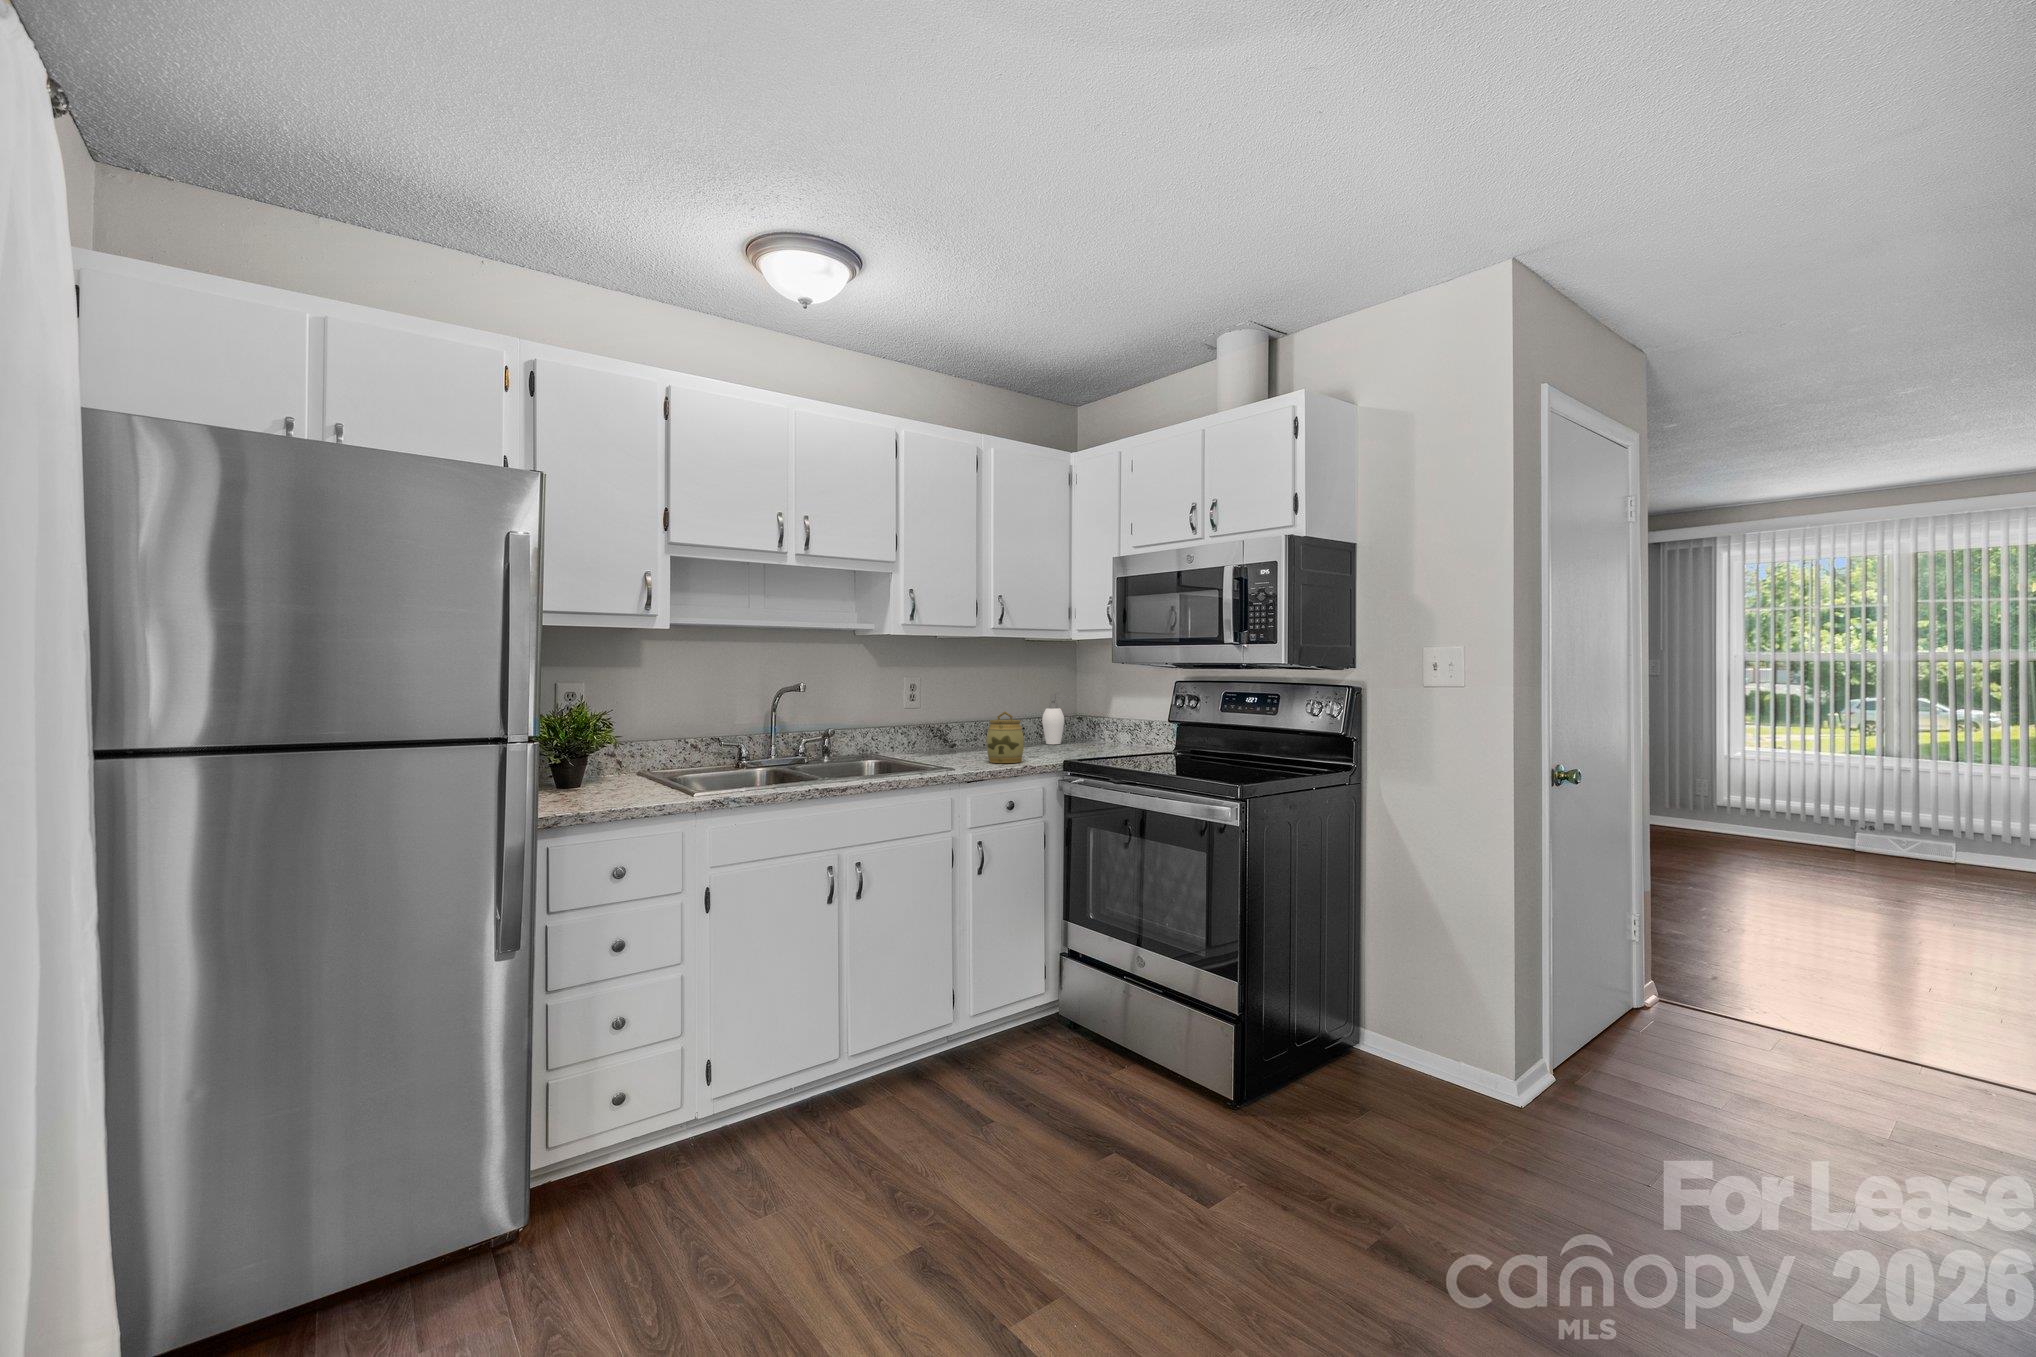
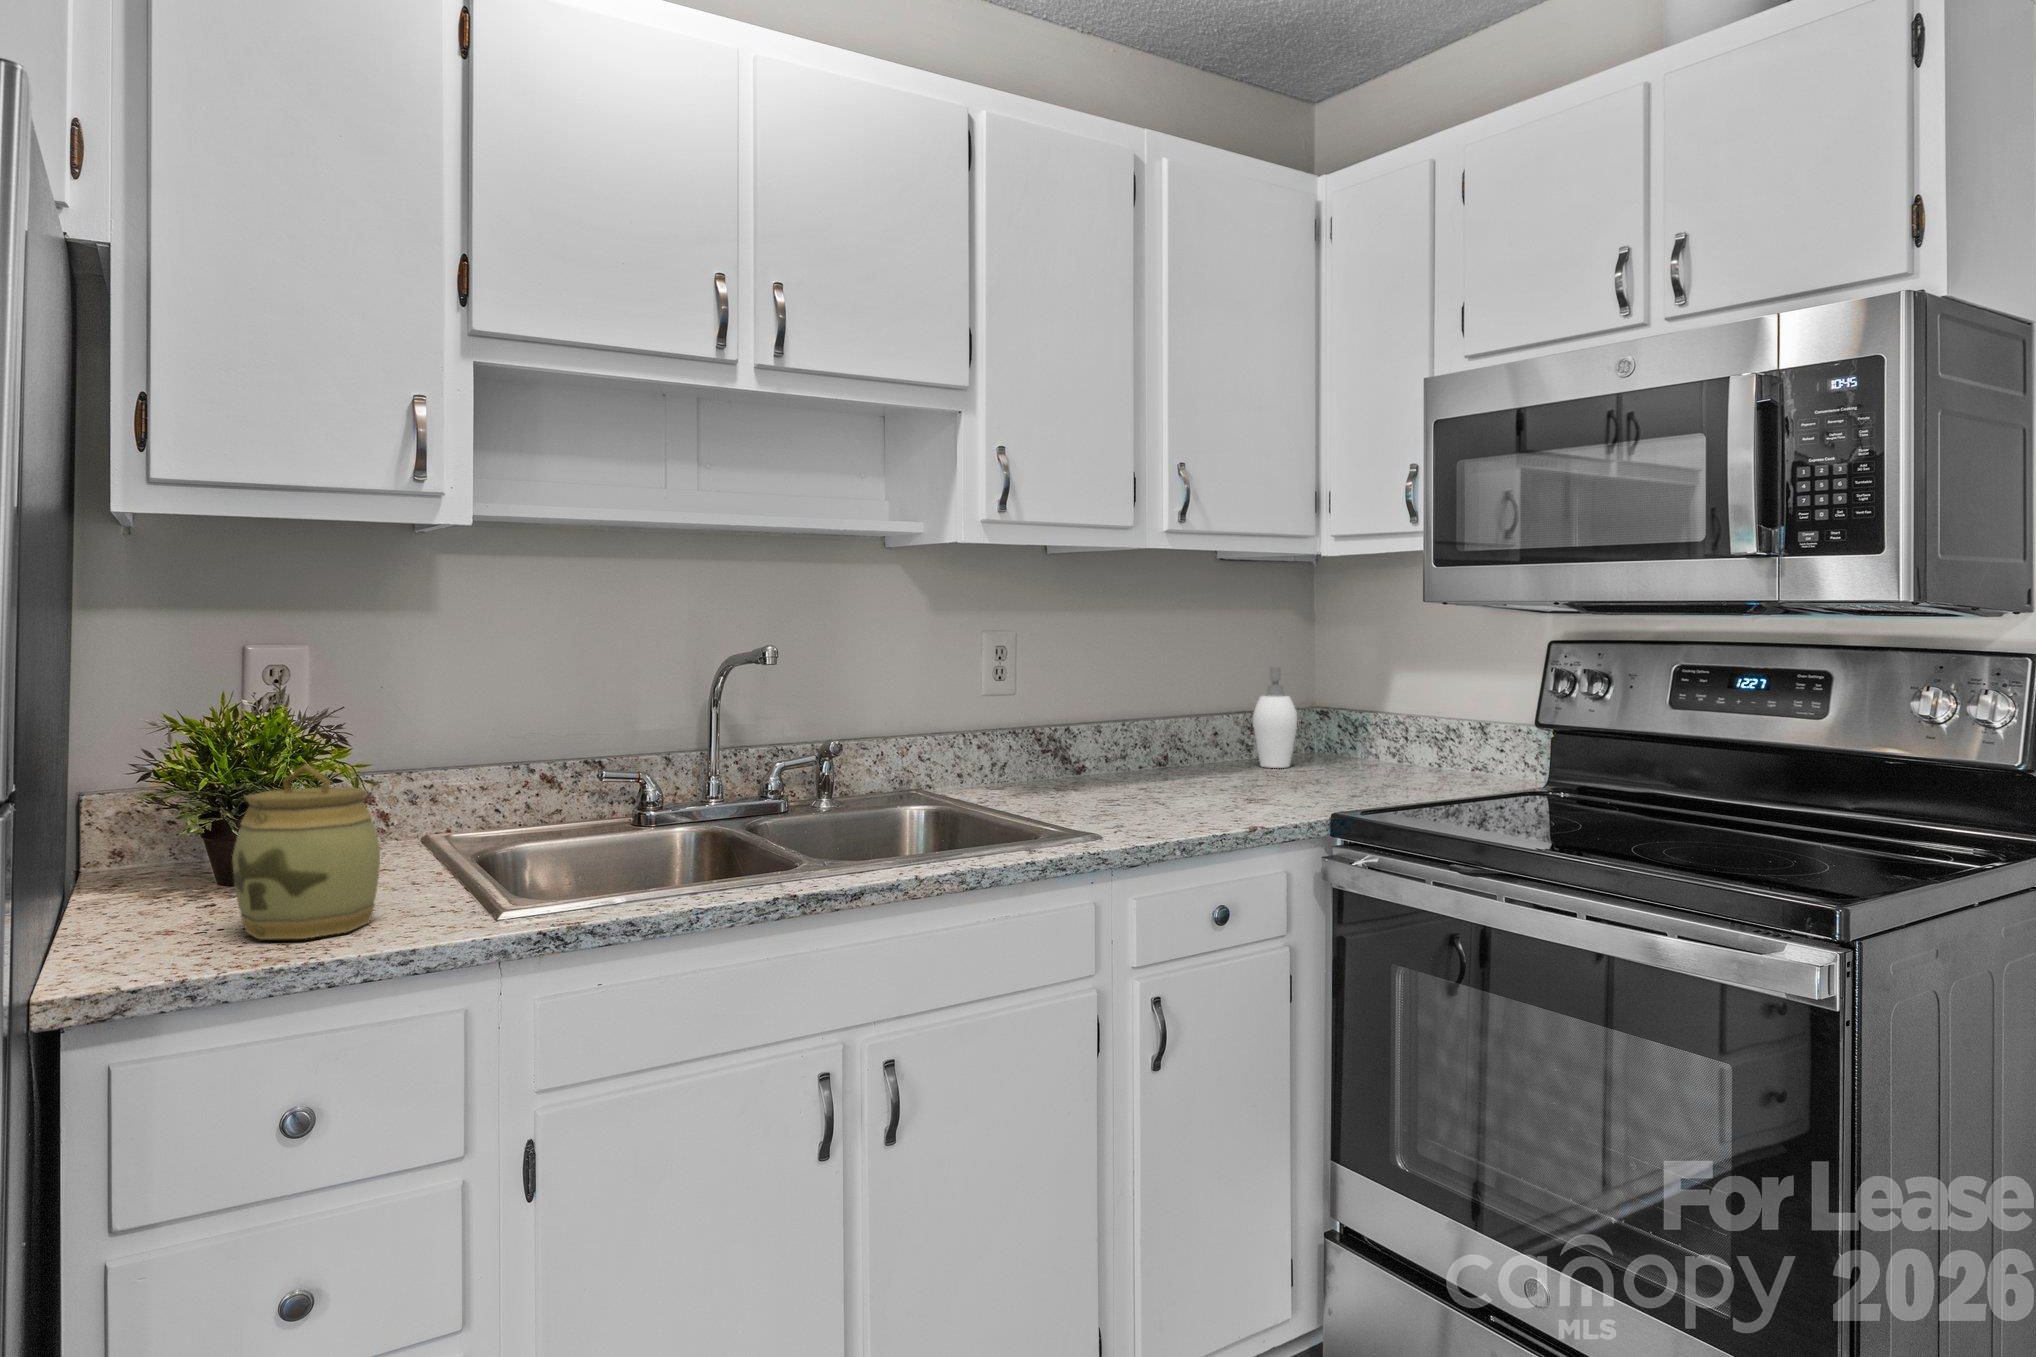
jar: present [986,712,1024,763] -> present [232,764,380,939]

